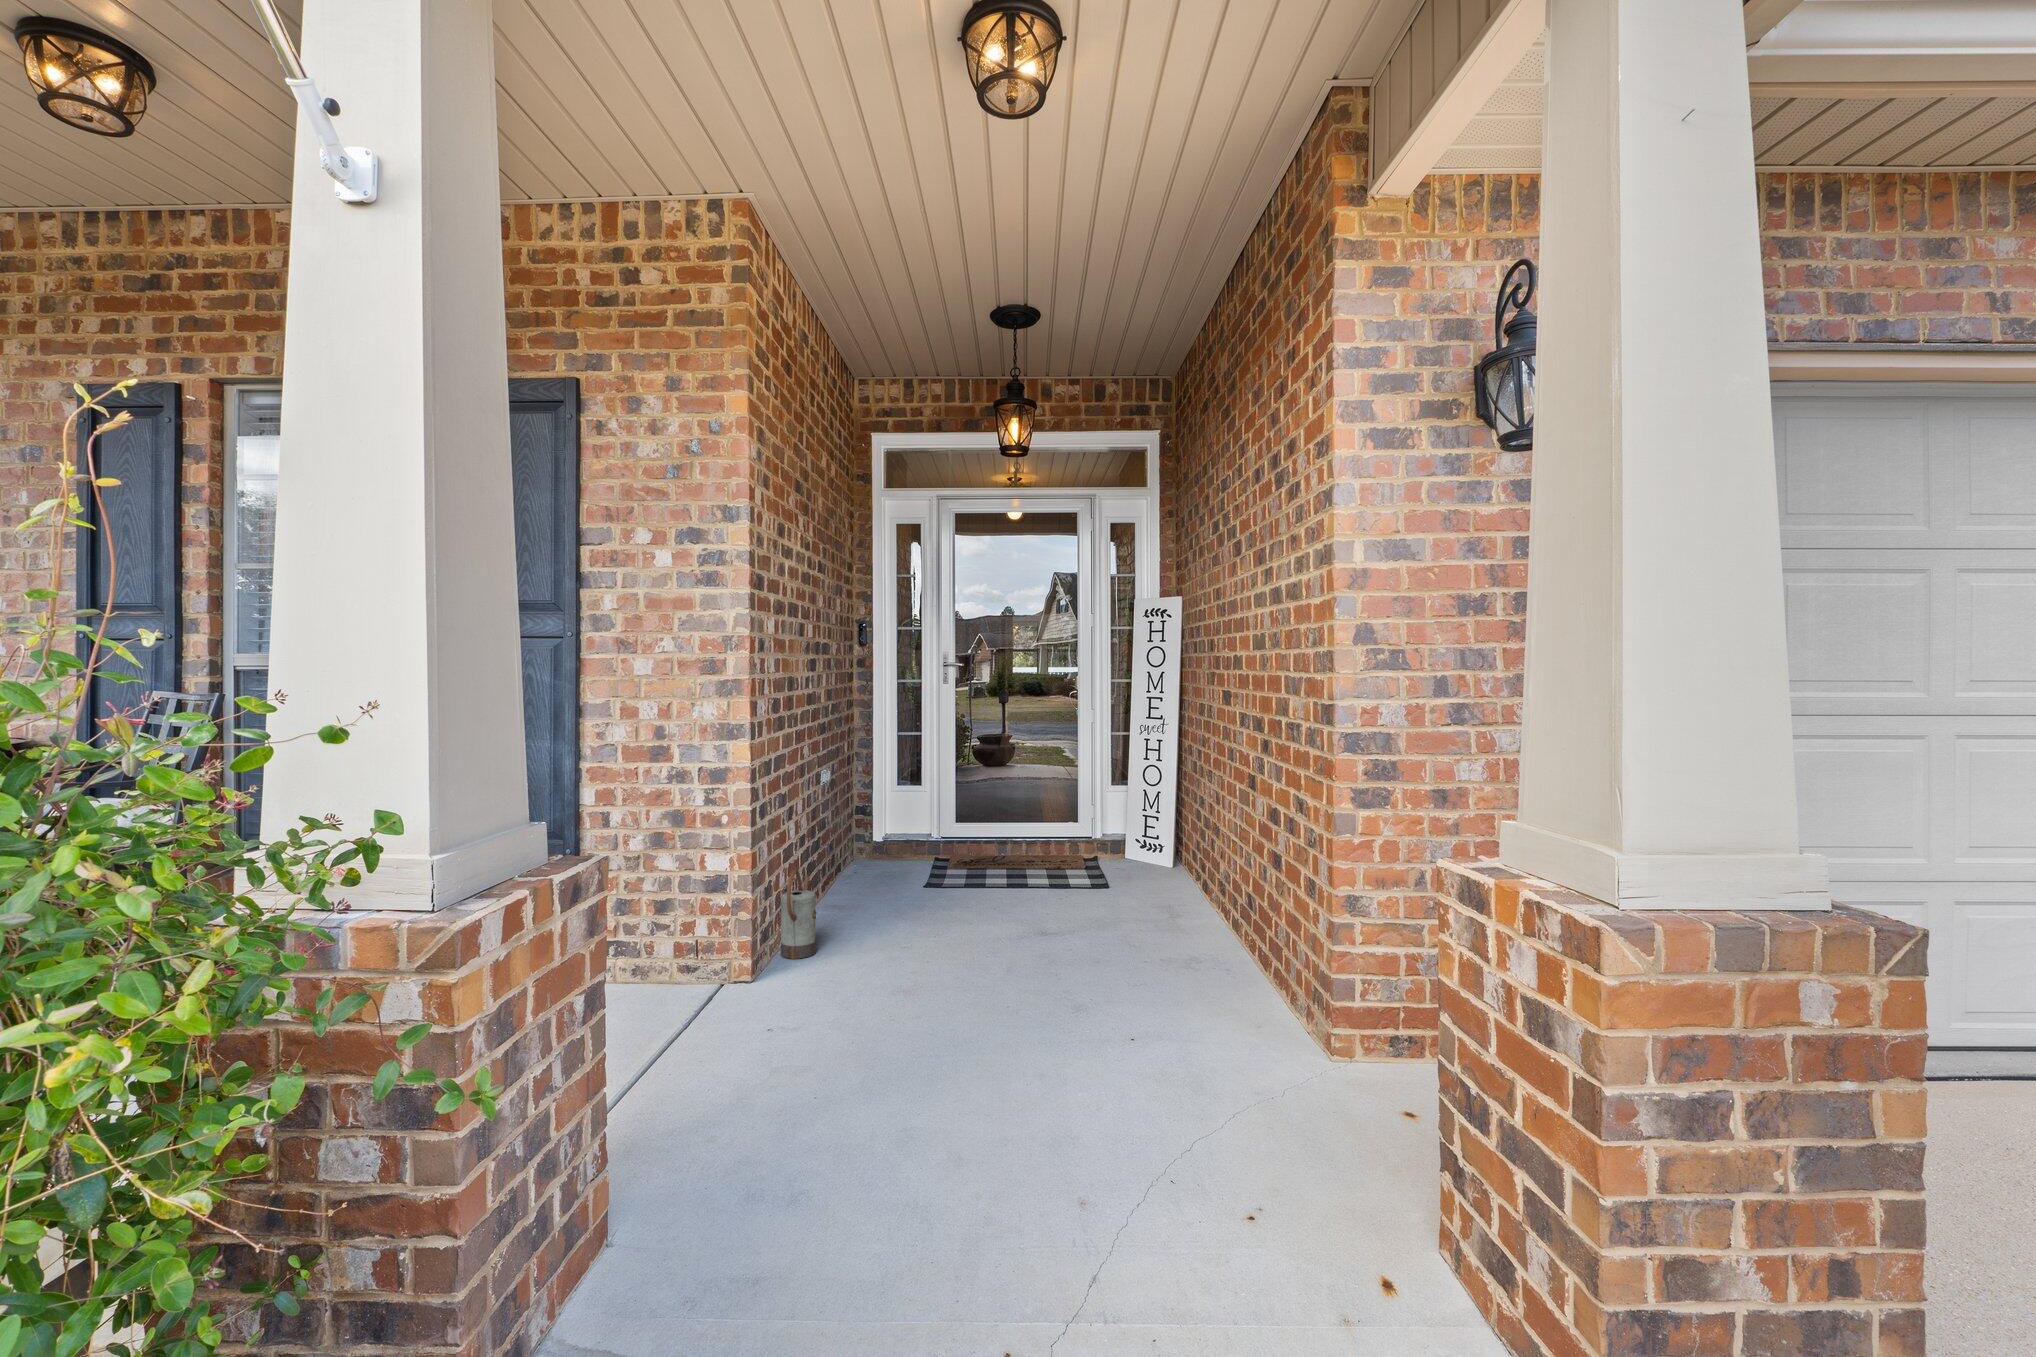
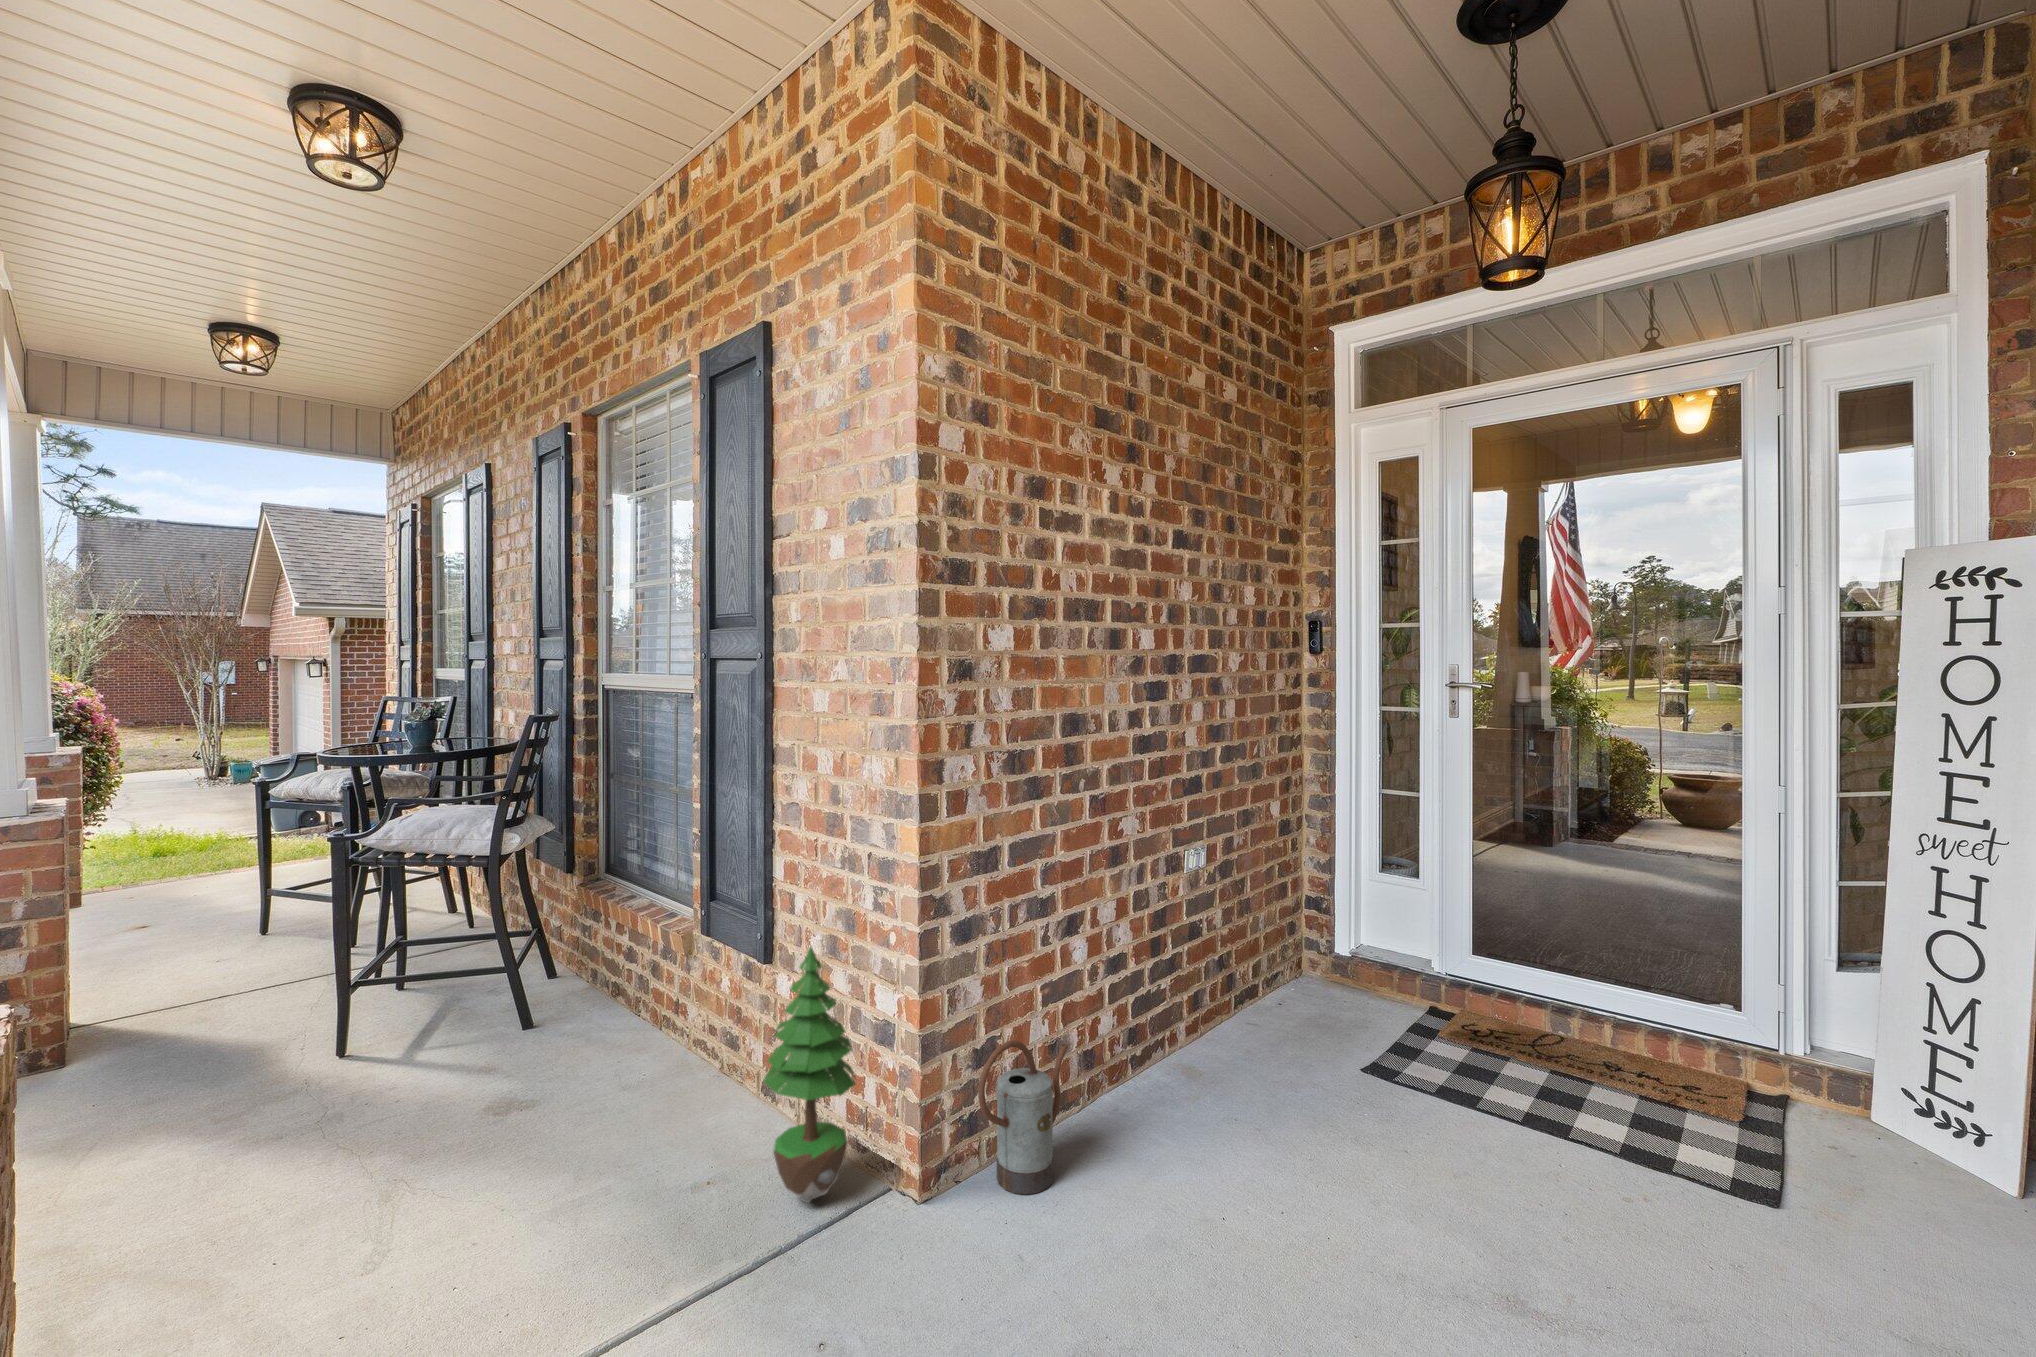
potted tree: none [650,822,714,990] -> present [764,947,855,1202]

